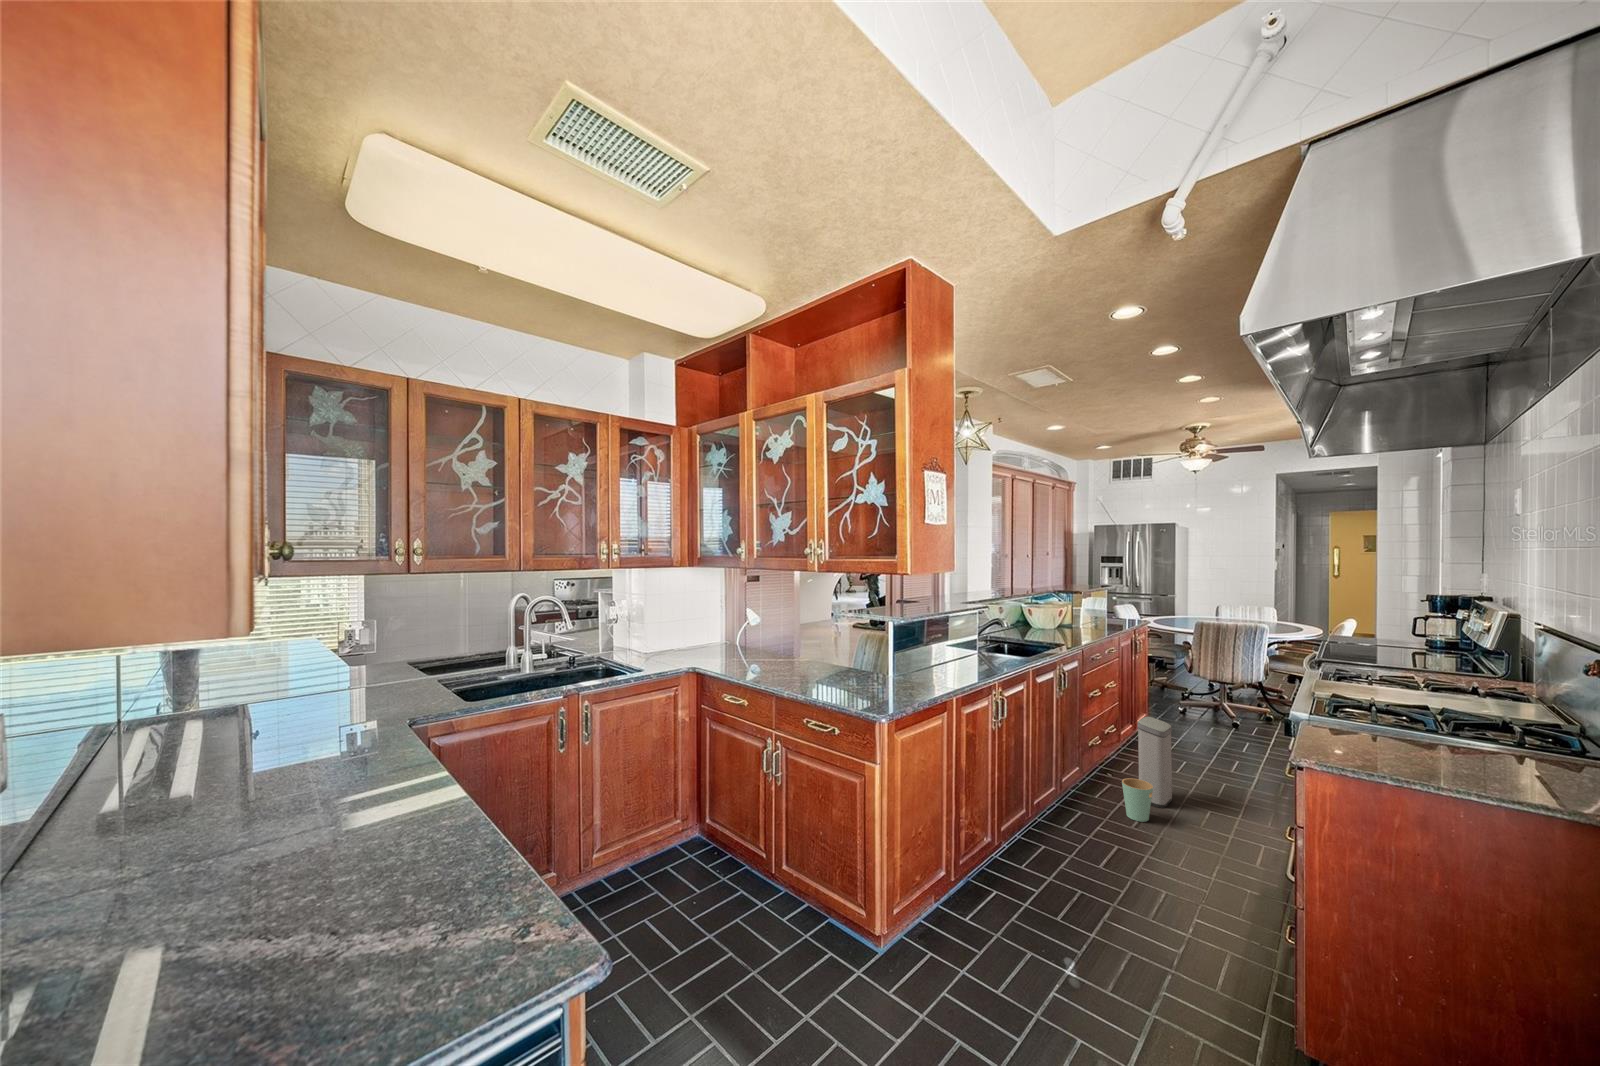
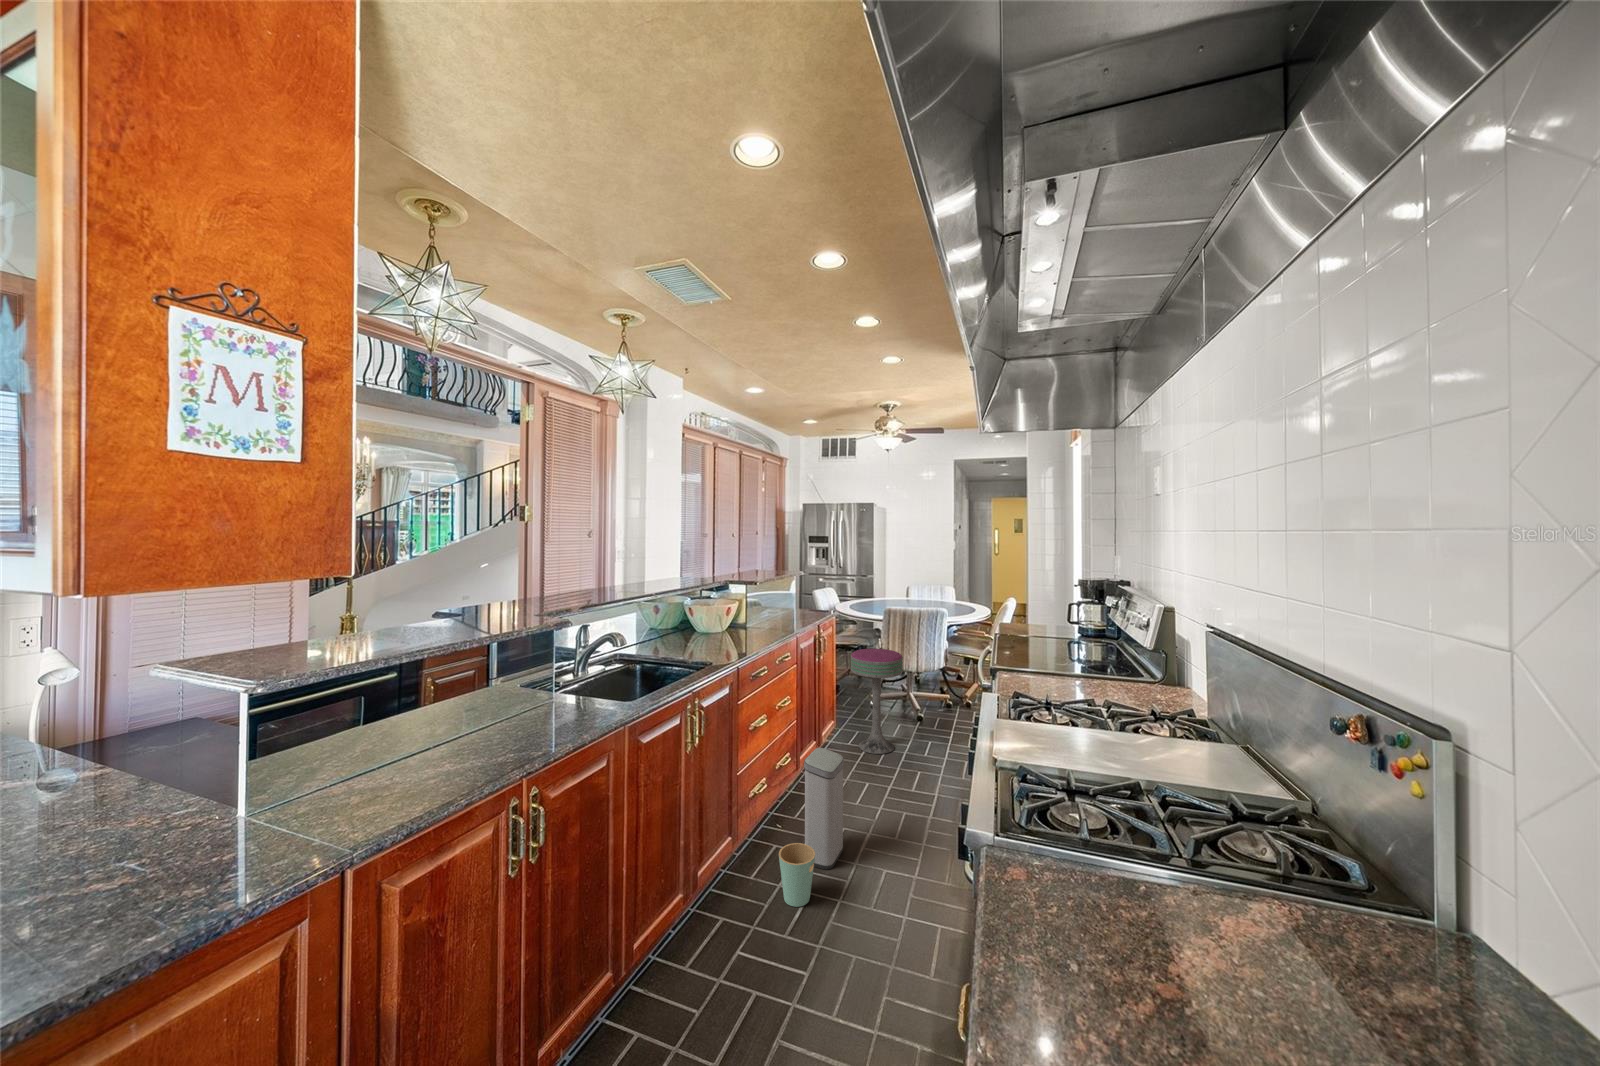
bar stool: none [1164,655,1221,749] -> present [851,649,903,754]

